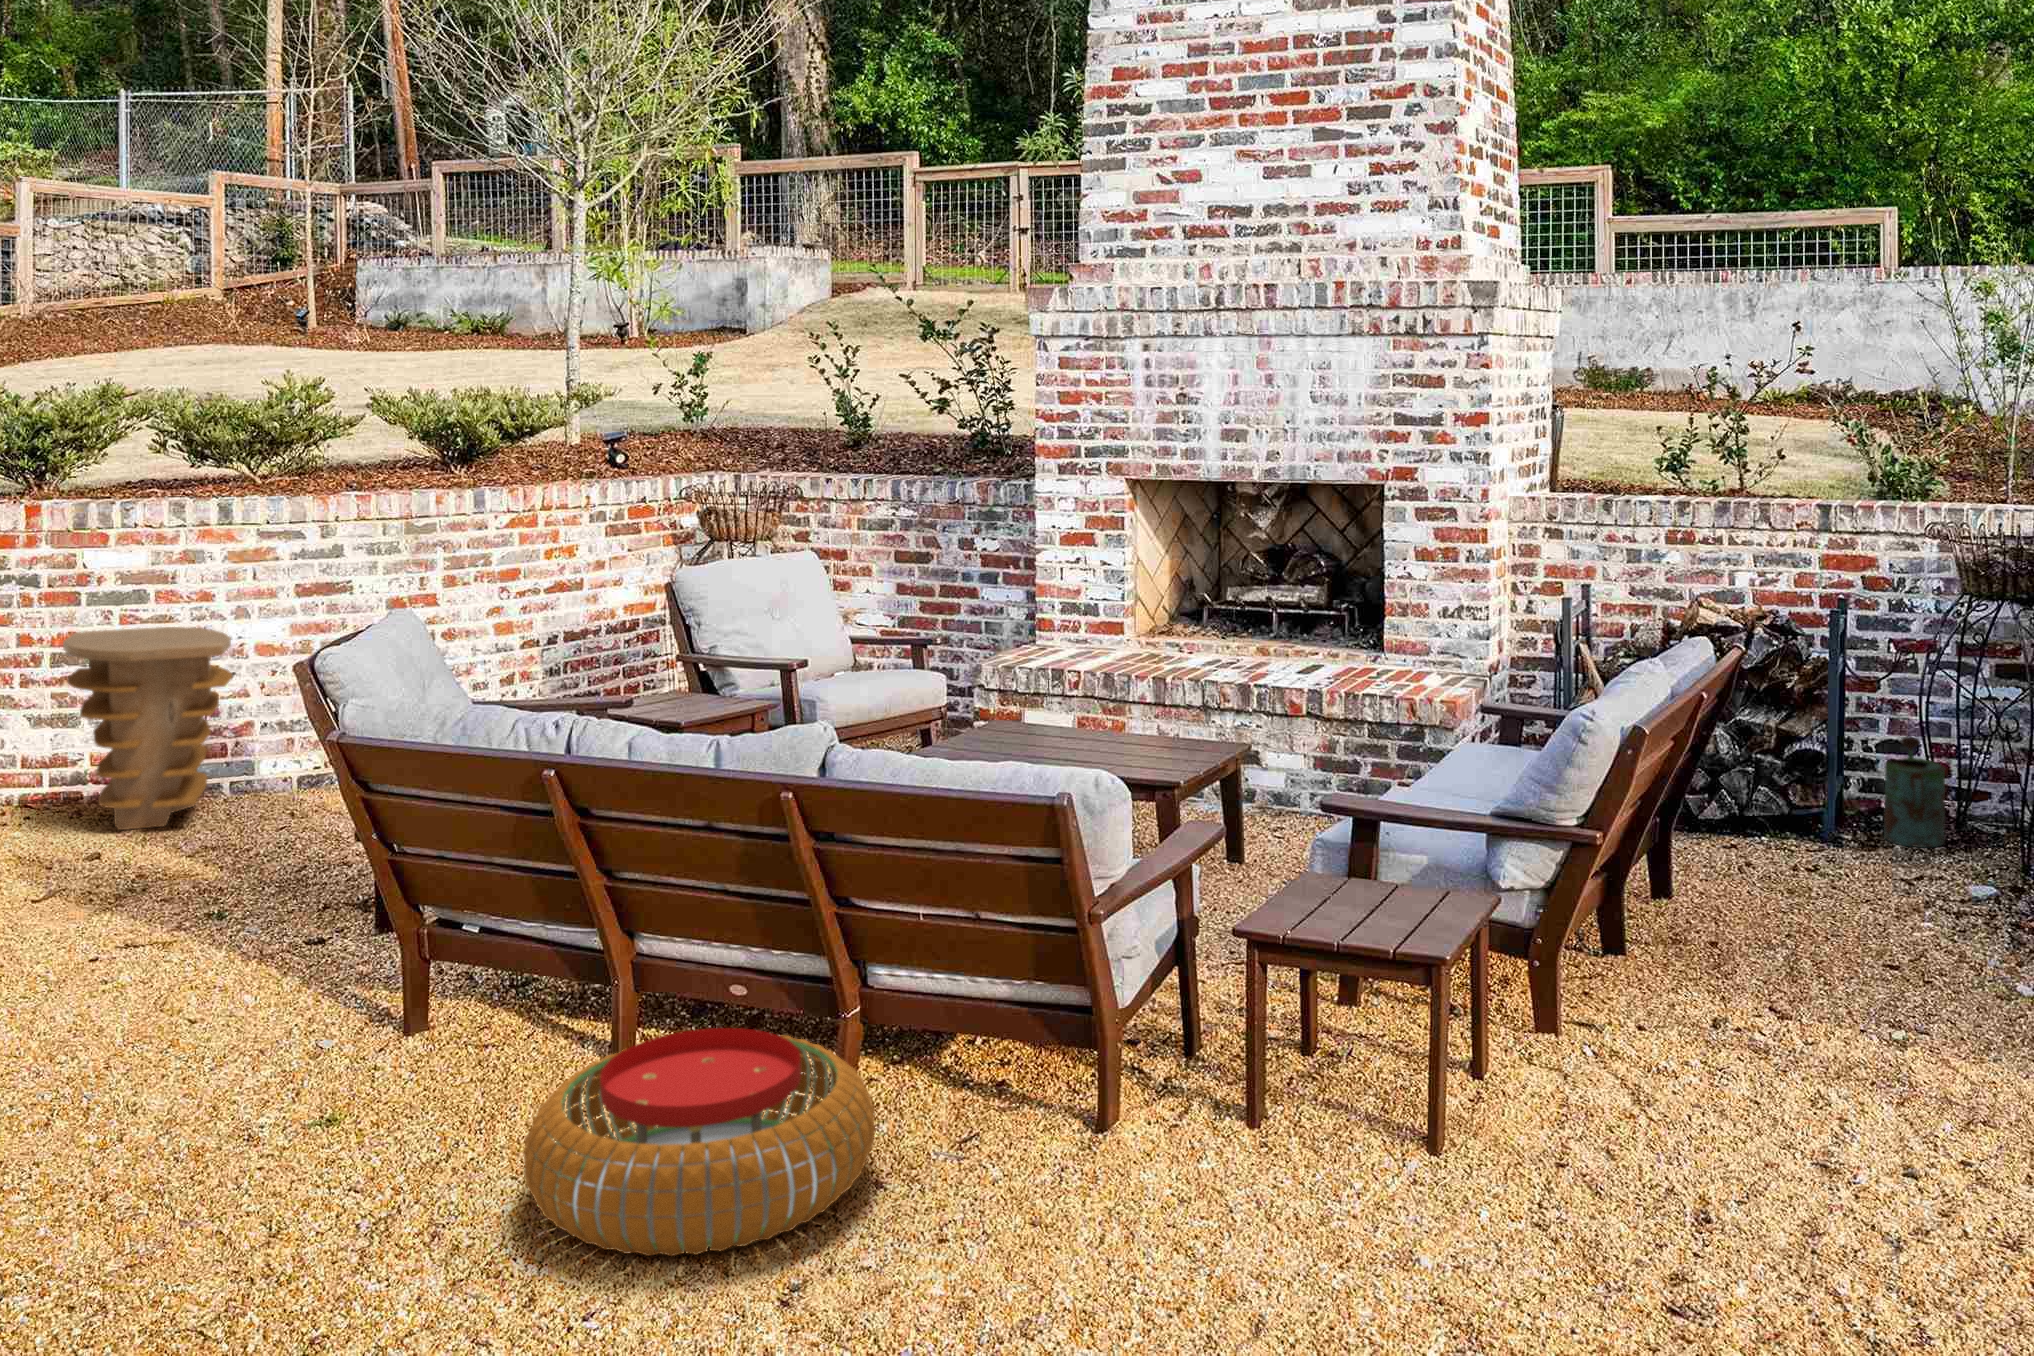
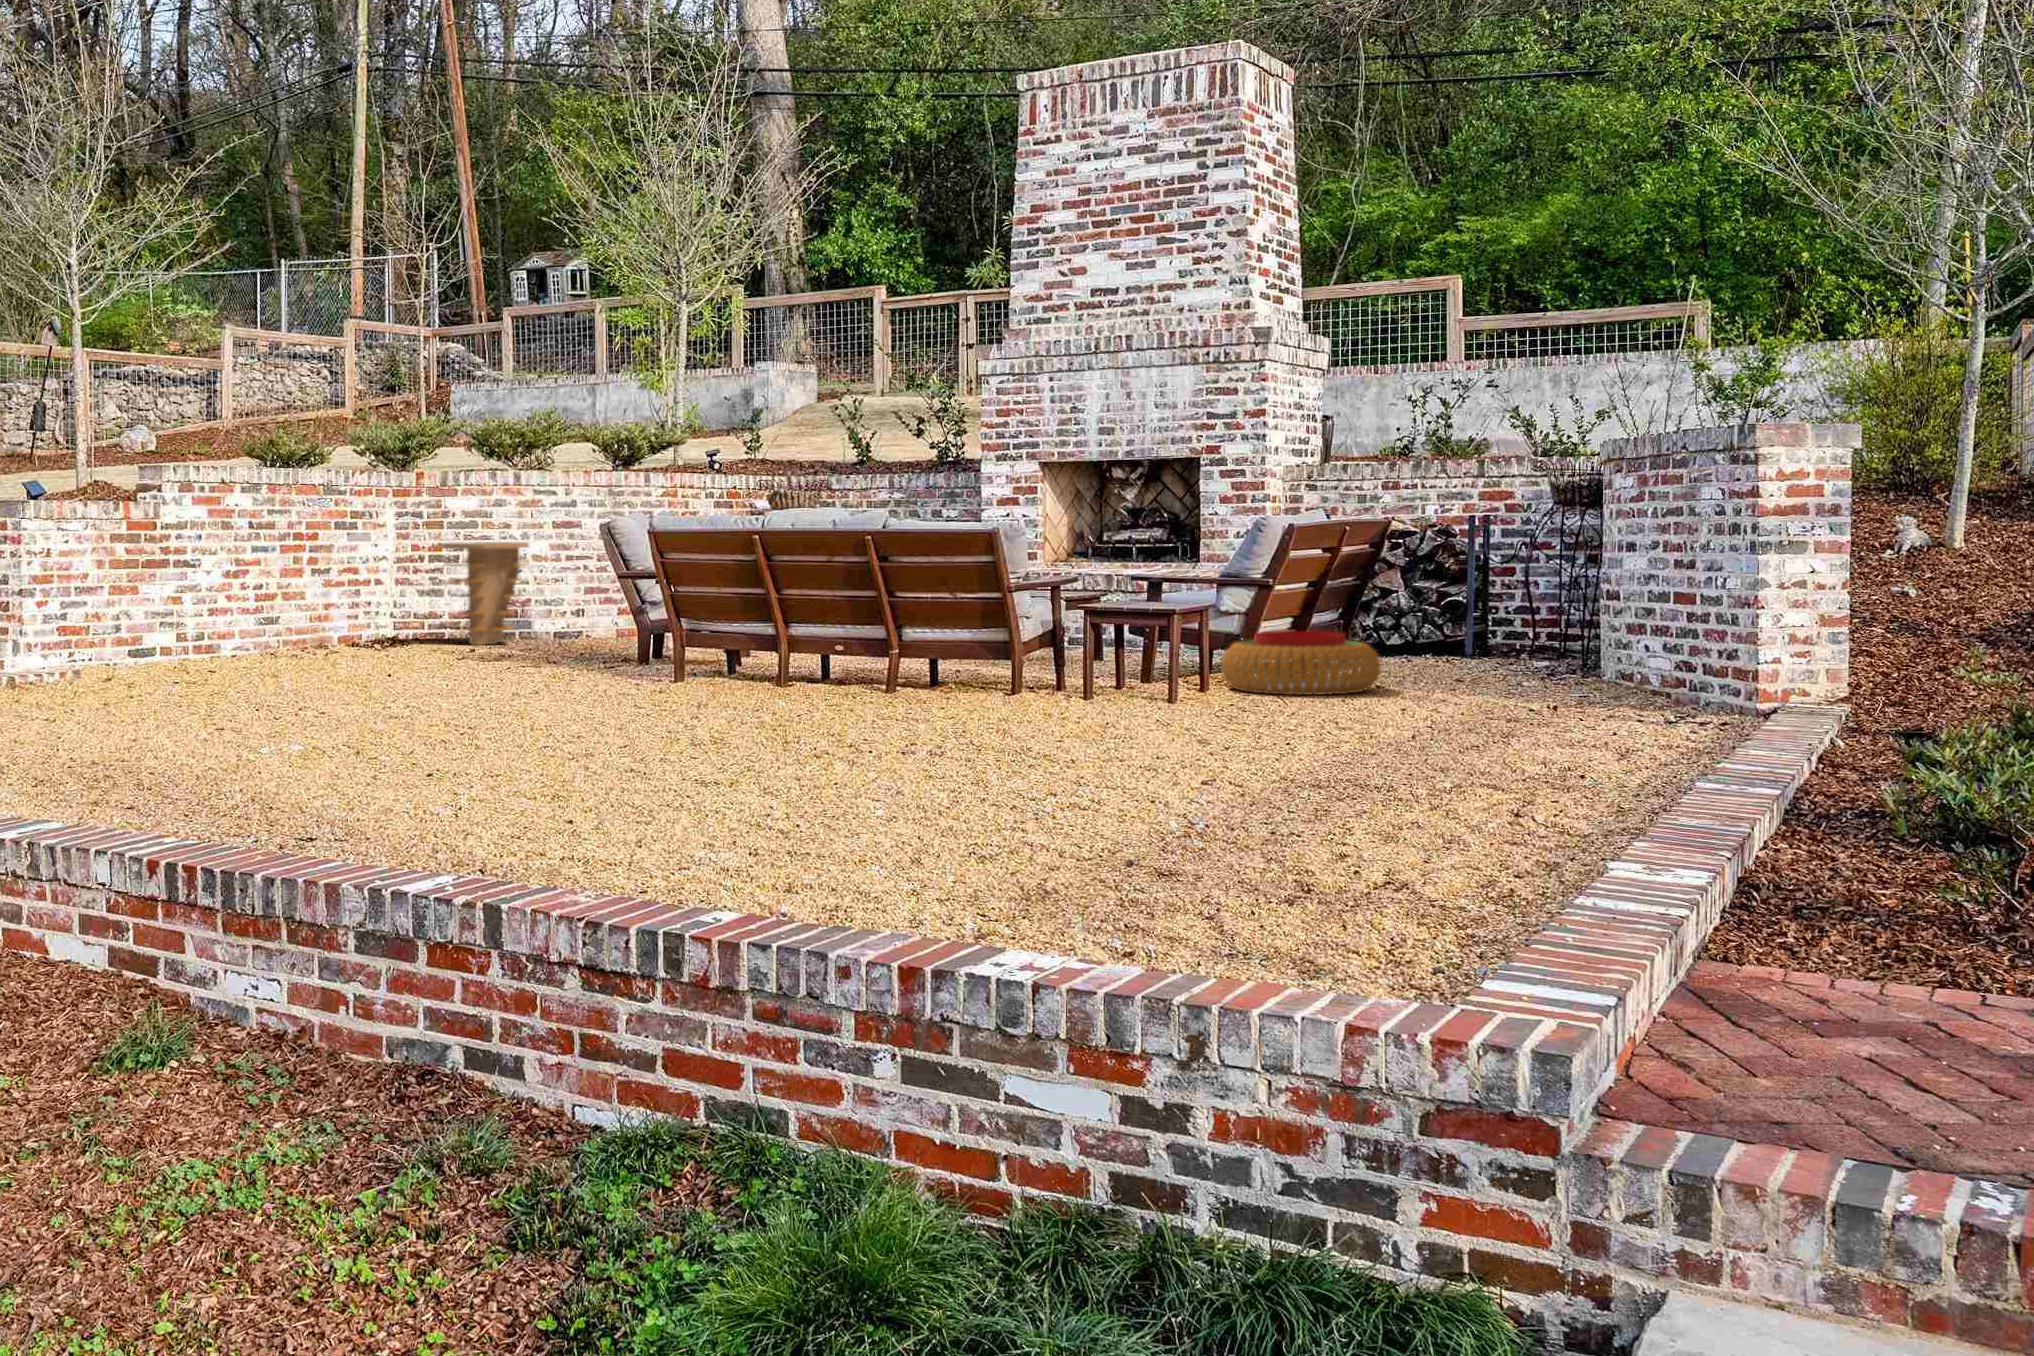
watering can: present [1884,736,1945,847] -> none [1503,596,1540,654]
pouf: present [523,1028,875,1256] -> present [1221,631,1380,695]

